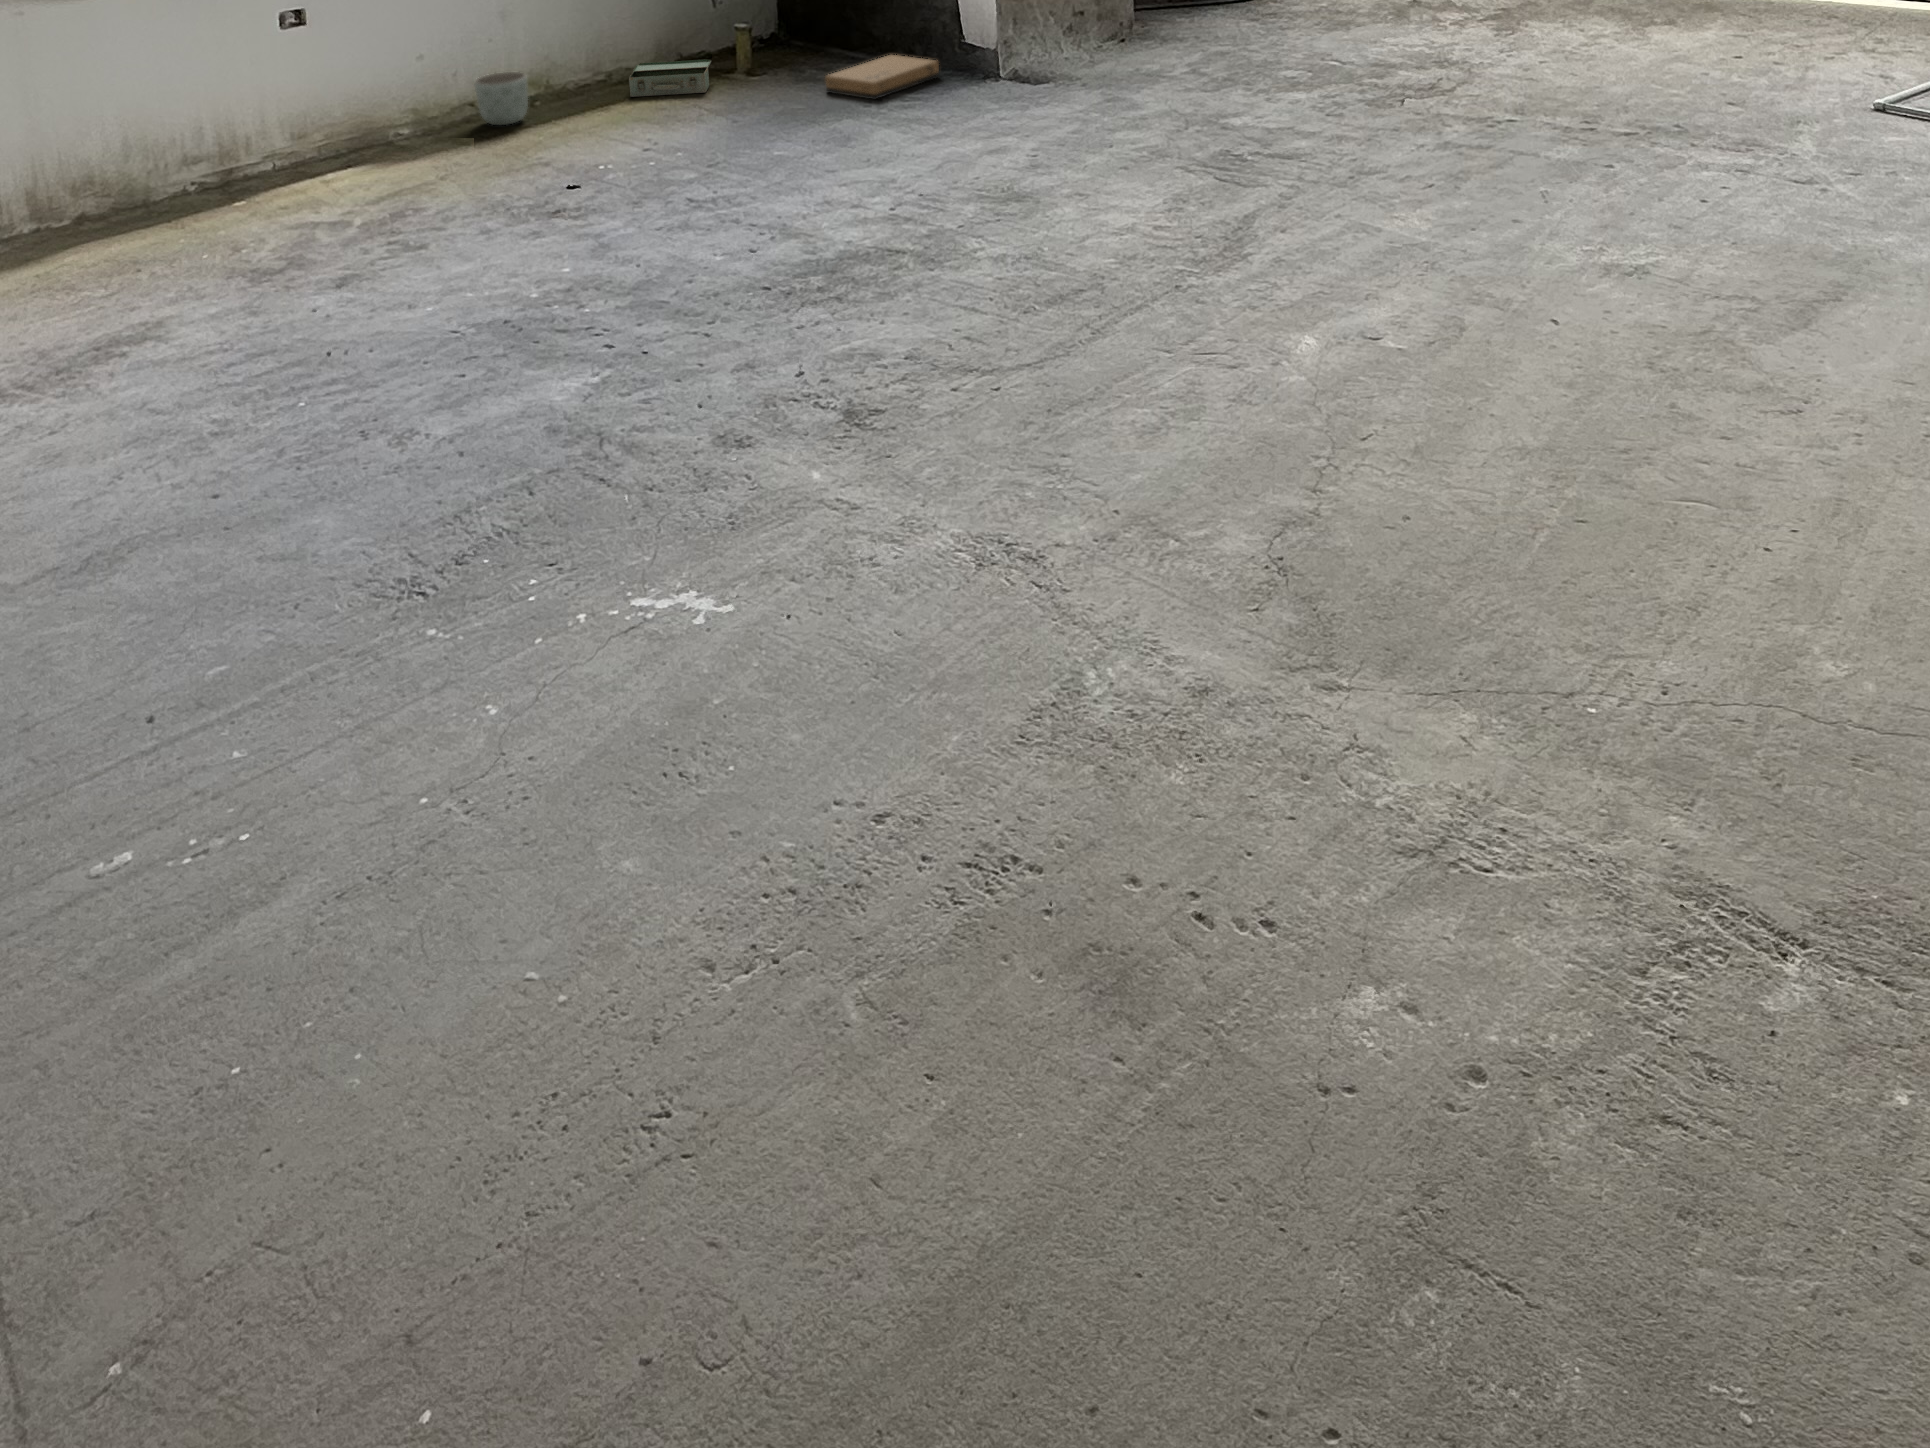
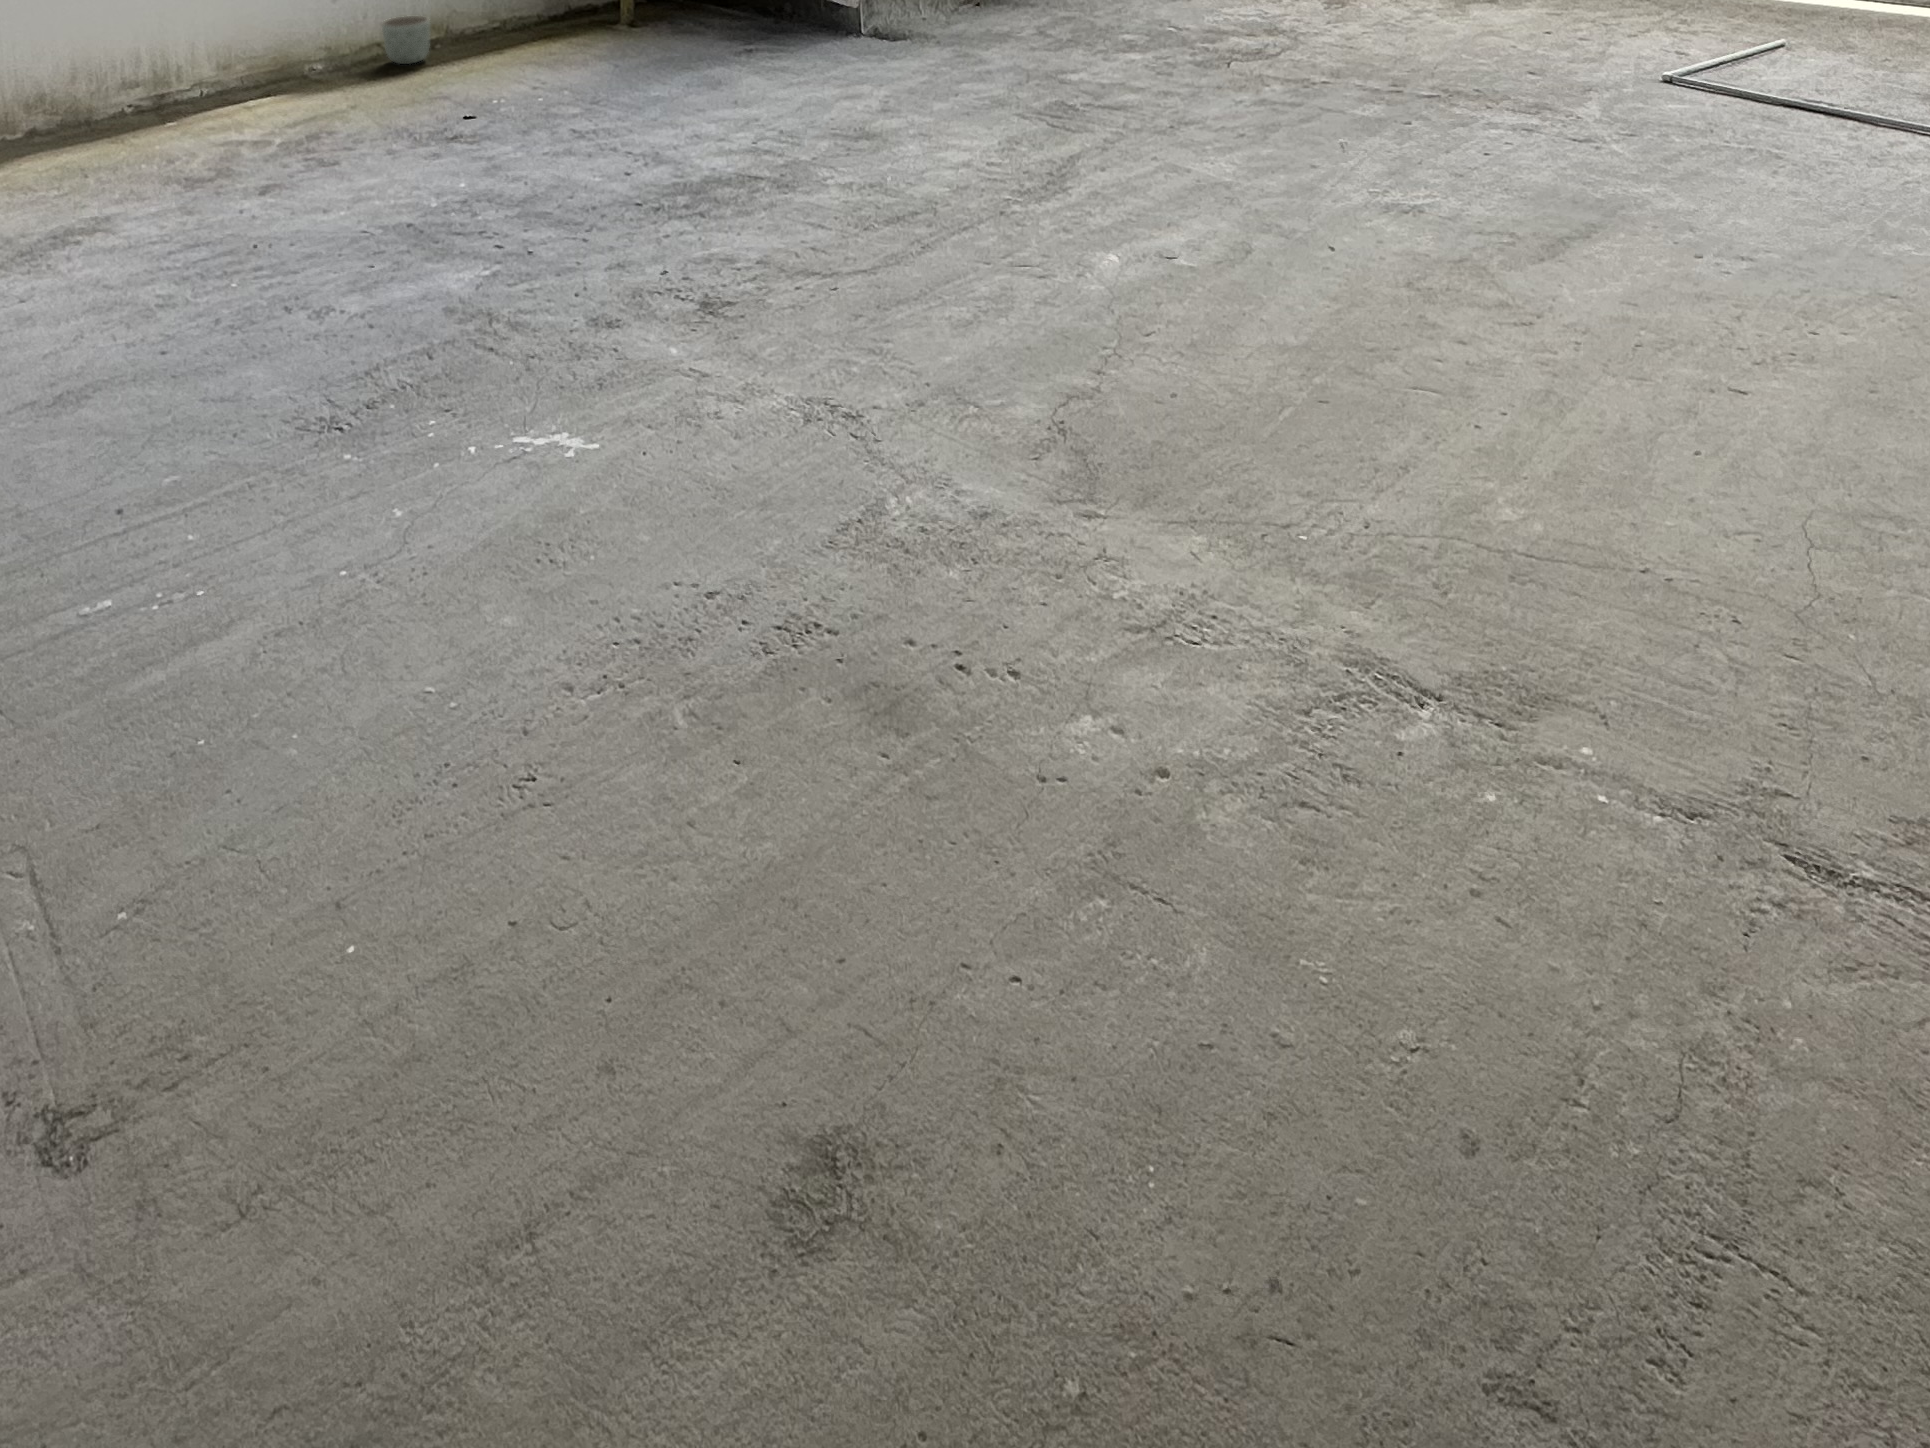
cardboard box: present [825,55,939,99] -> none [701,11,807,51]
toolbox: present [629,59,711,97] -> none [522,11,598,43]

